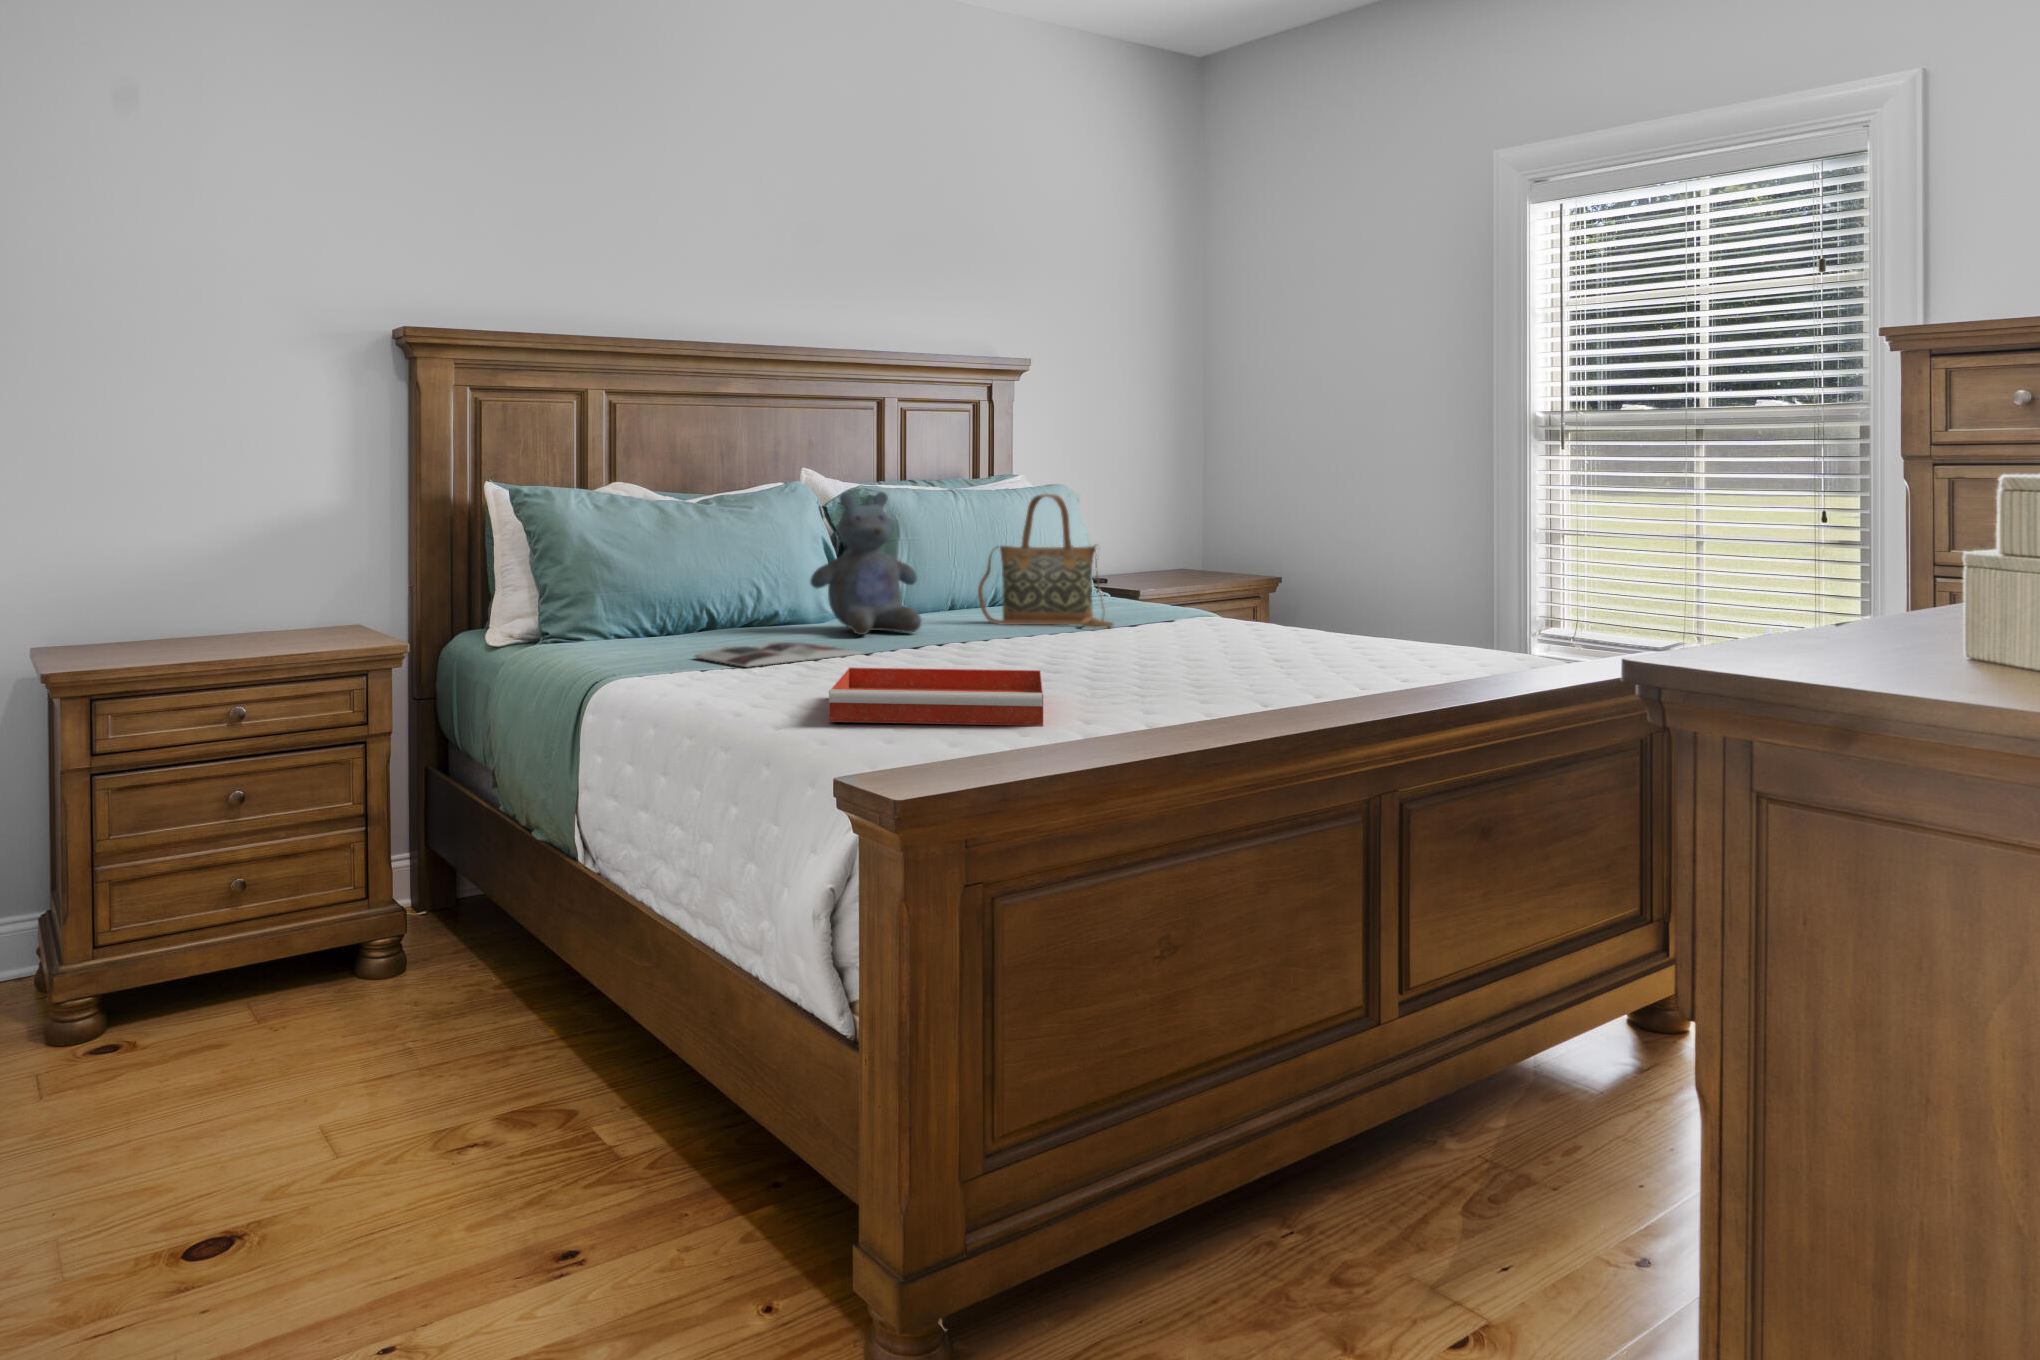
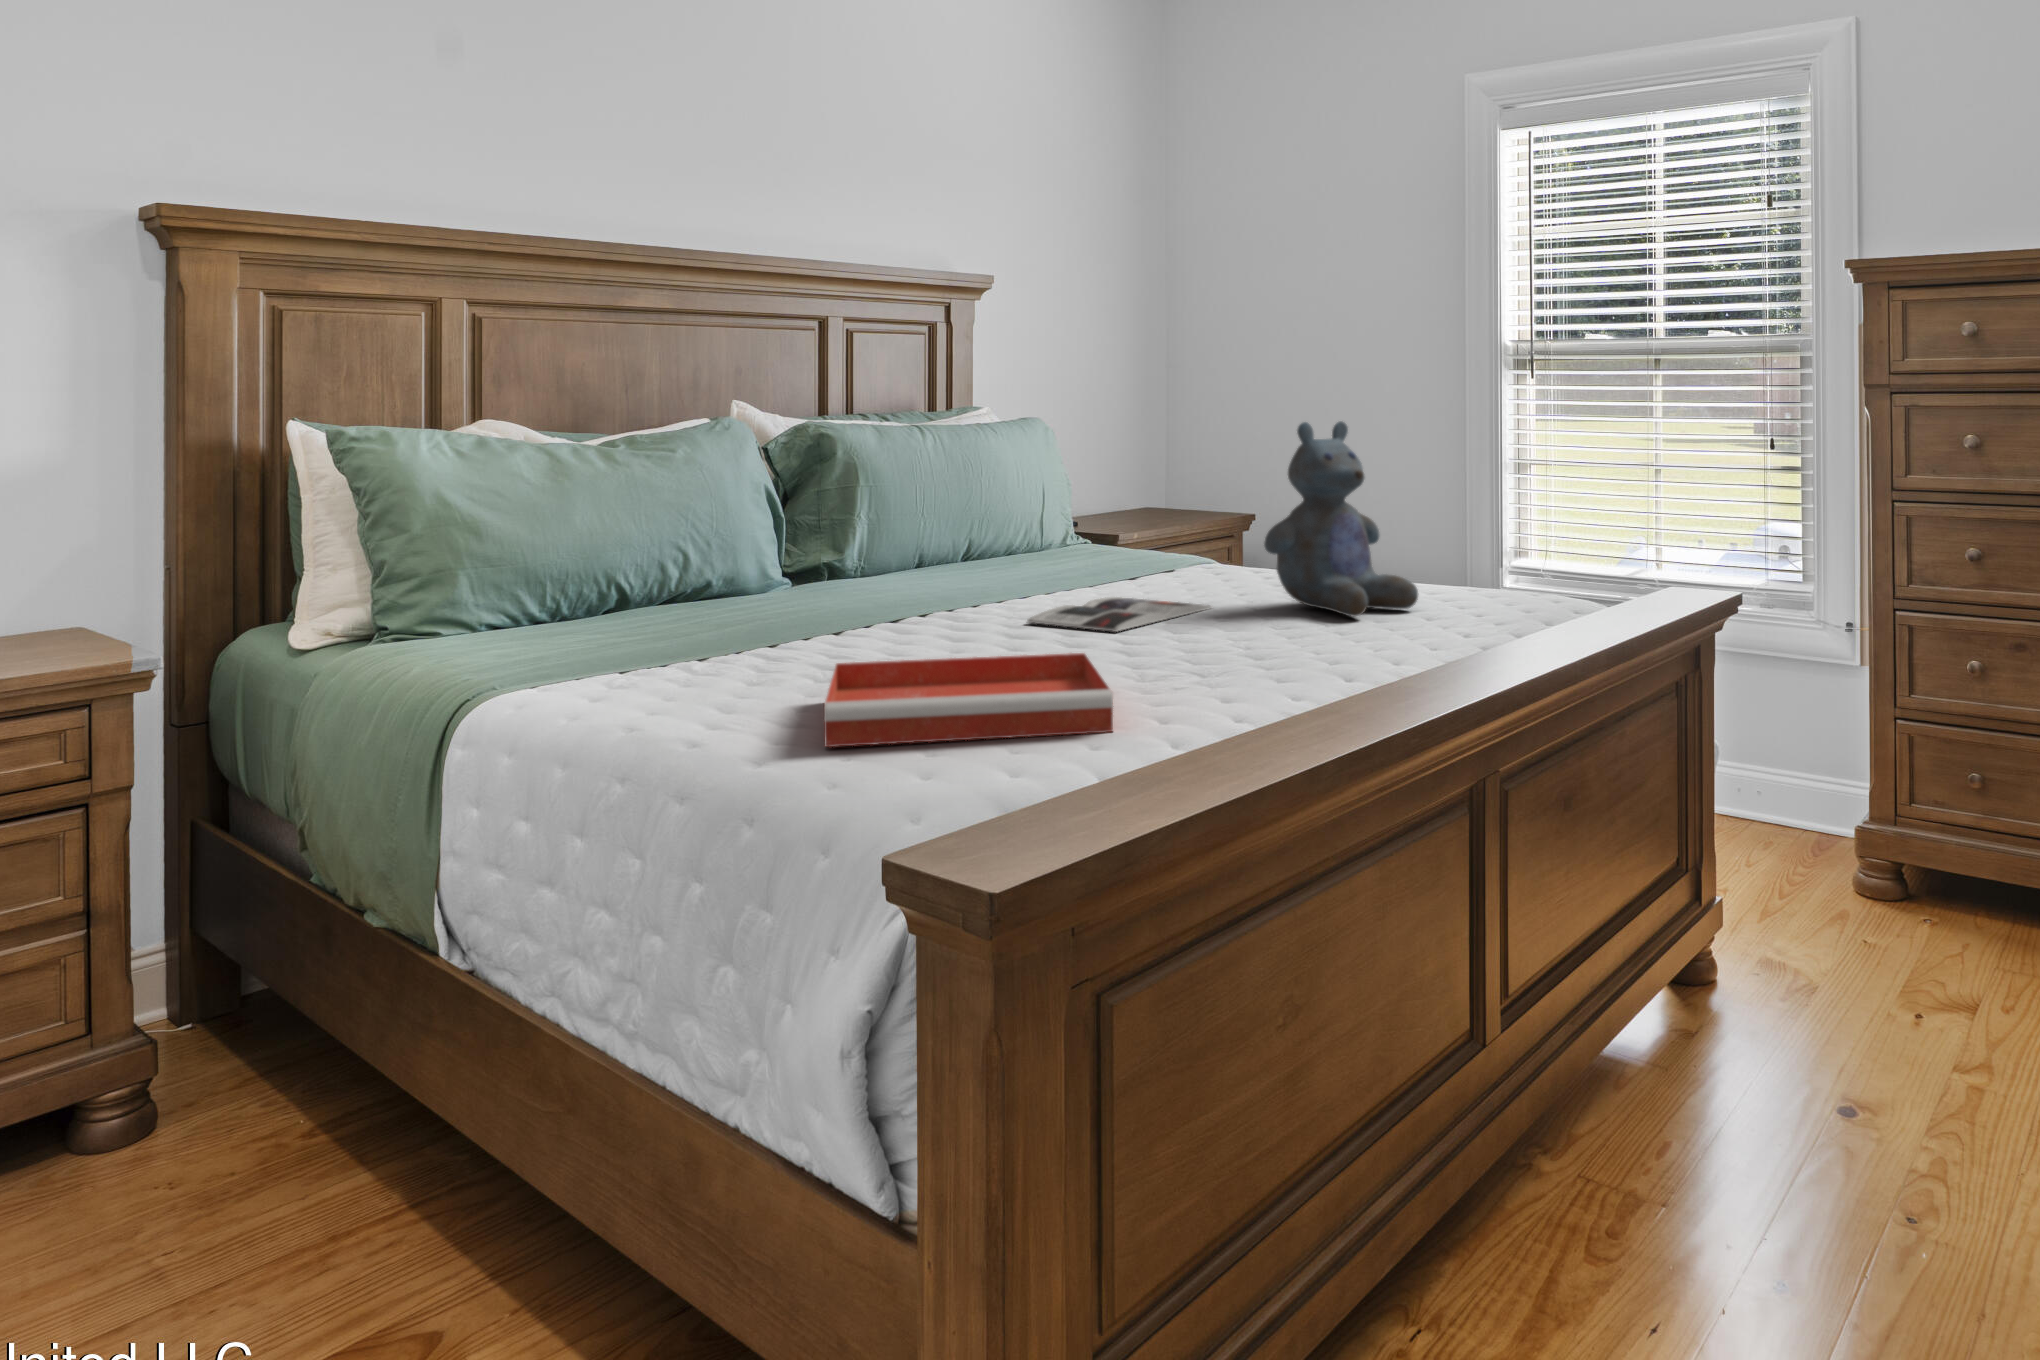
stuffed bear: present [810,492,921,635] -> present [1264,421,1418,616]
handbag: present [978,494,1113,628] -> none [955,431,1115,584]
magazine: present [695,641,862,667] -> present [1027,597,1212,632]

